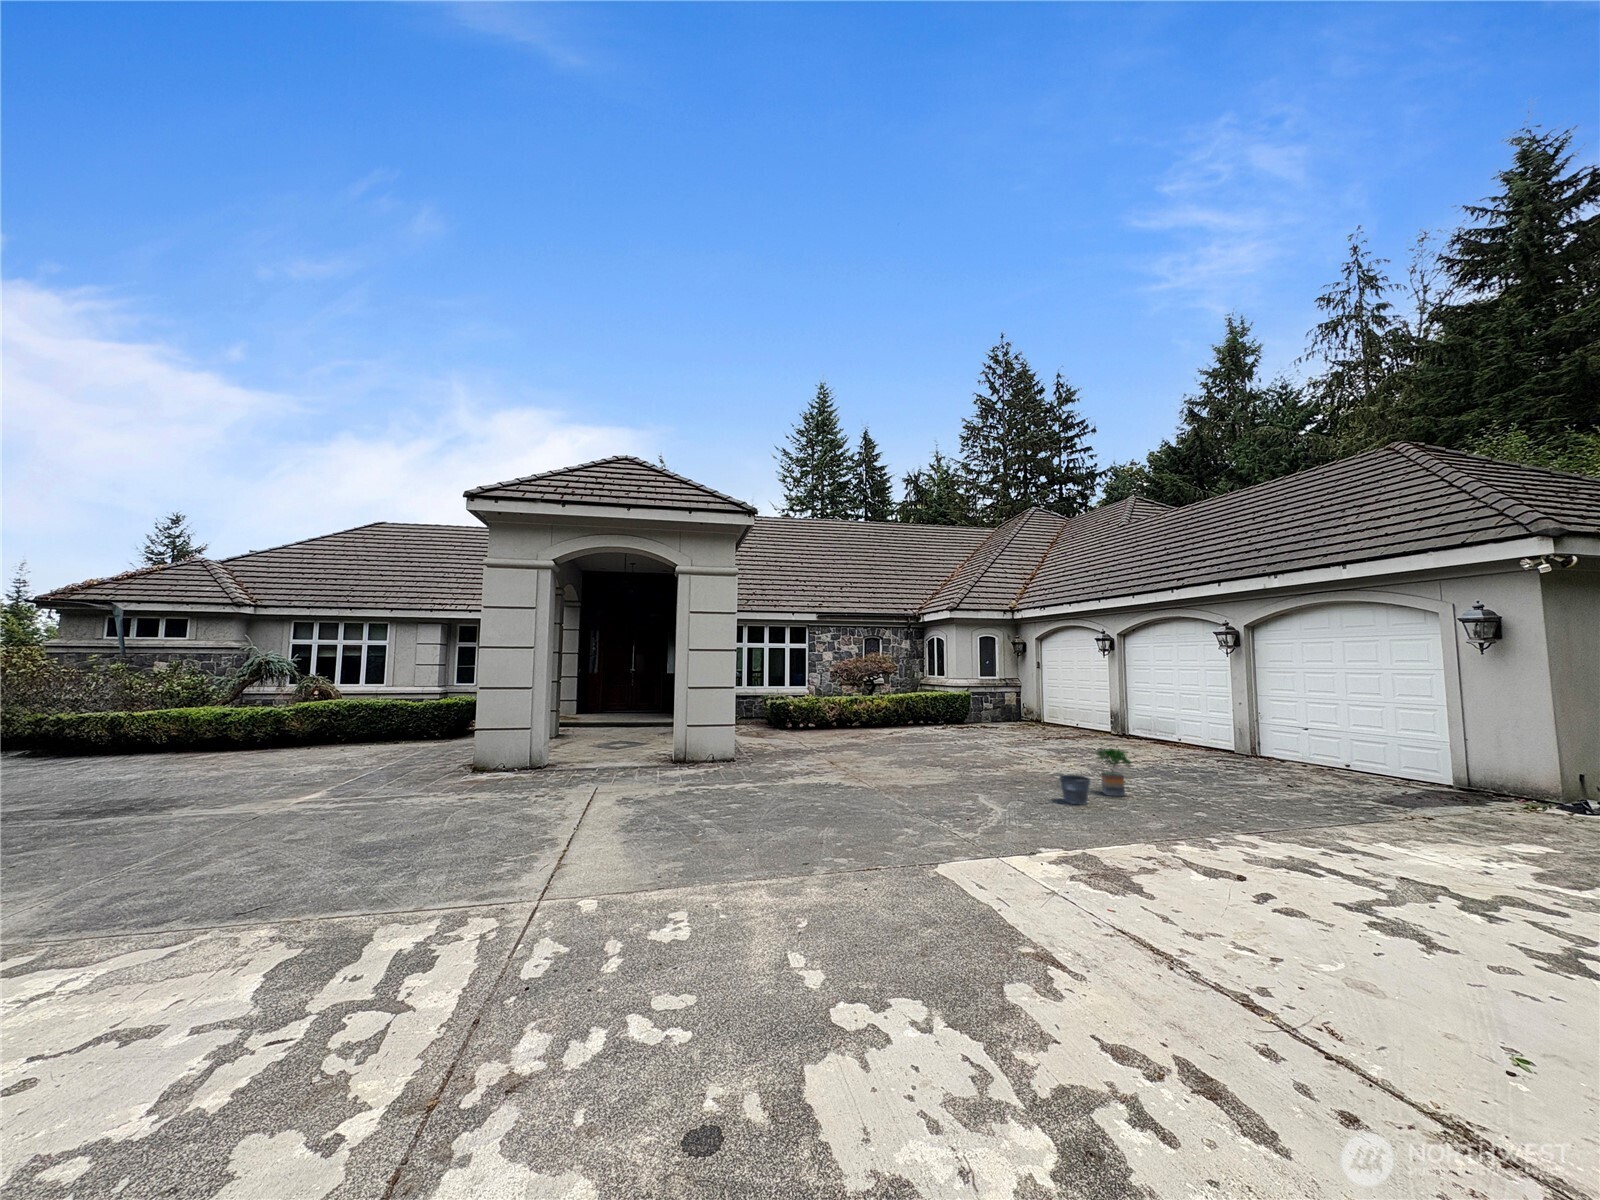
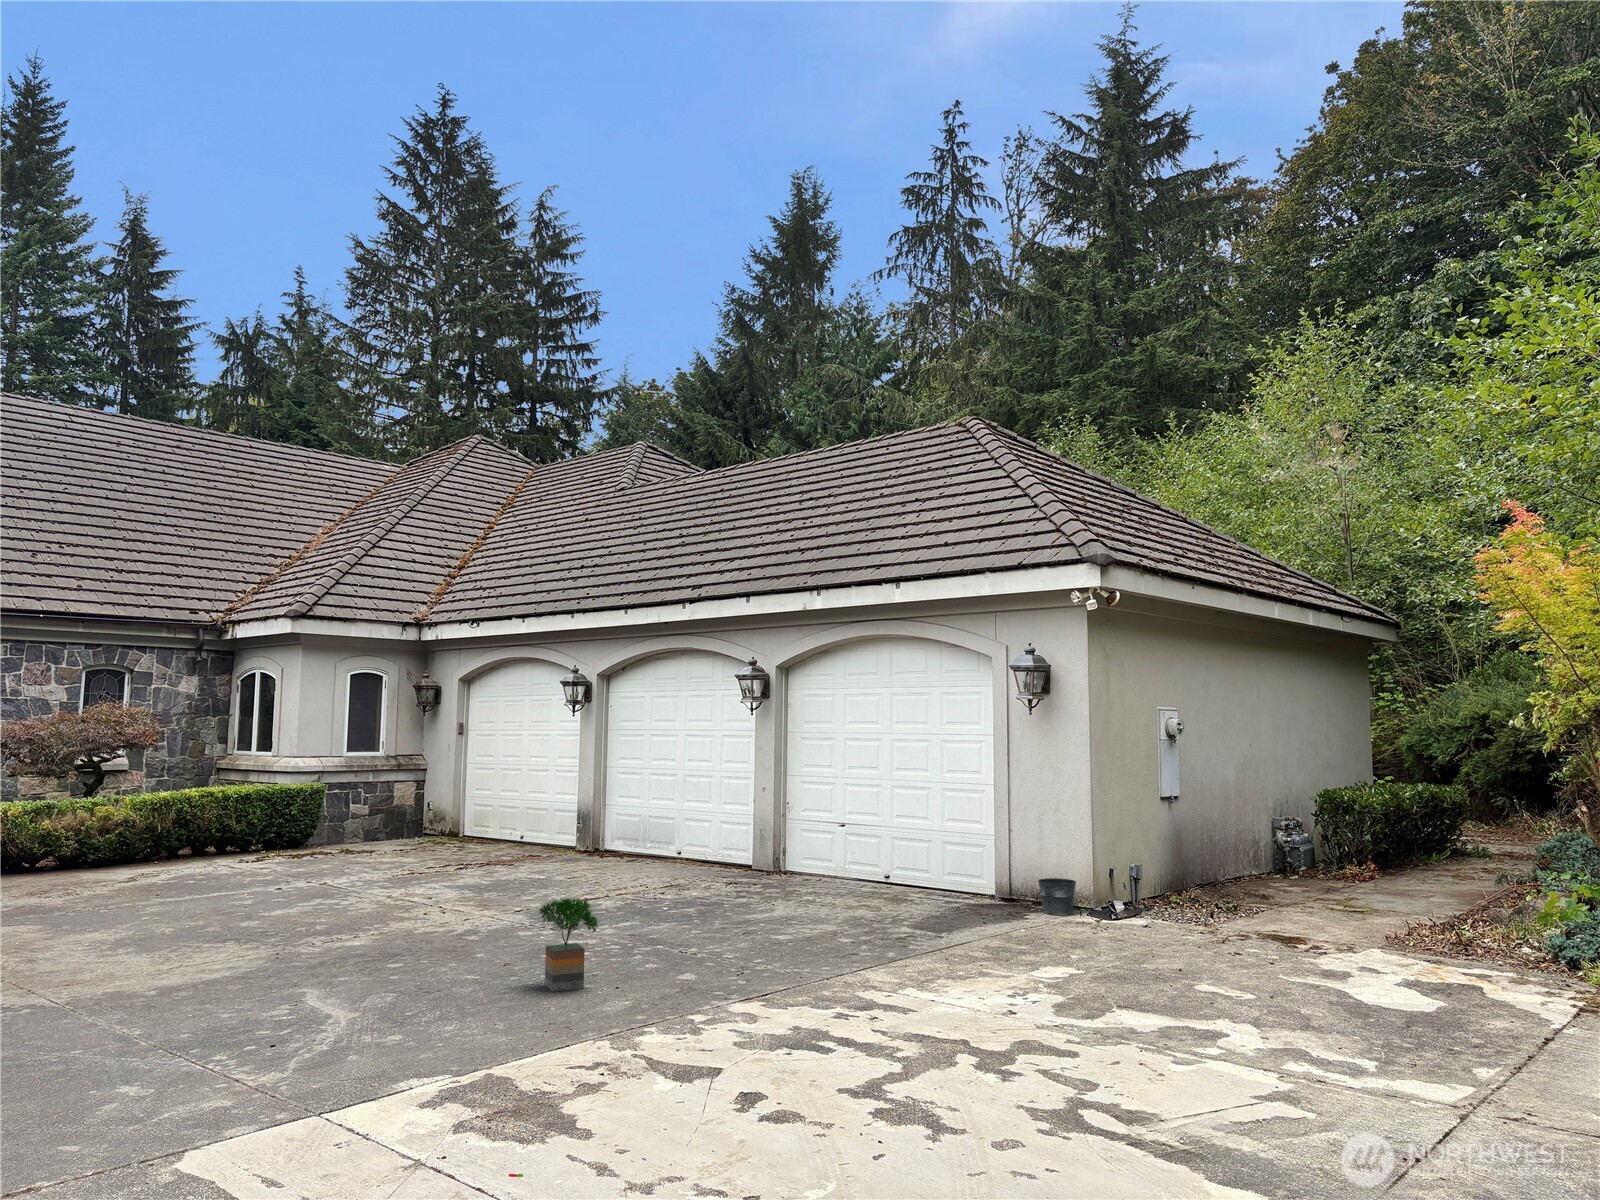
bucket: present [1059,775,1090,804] -> present [1035,878,1076,915]

